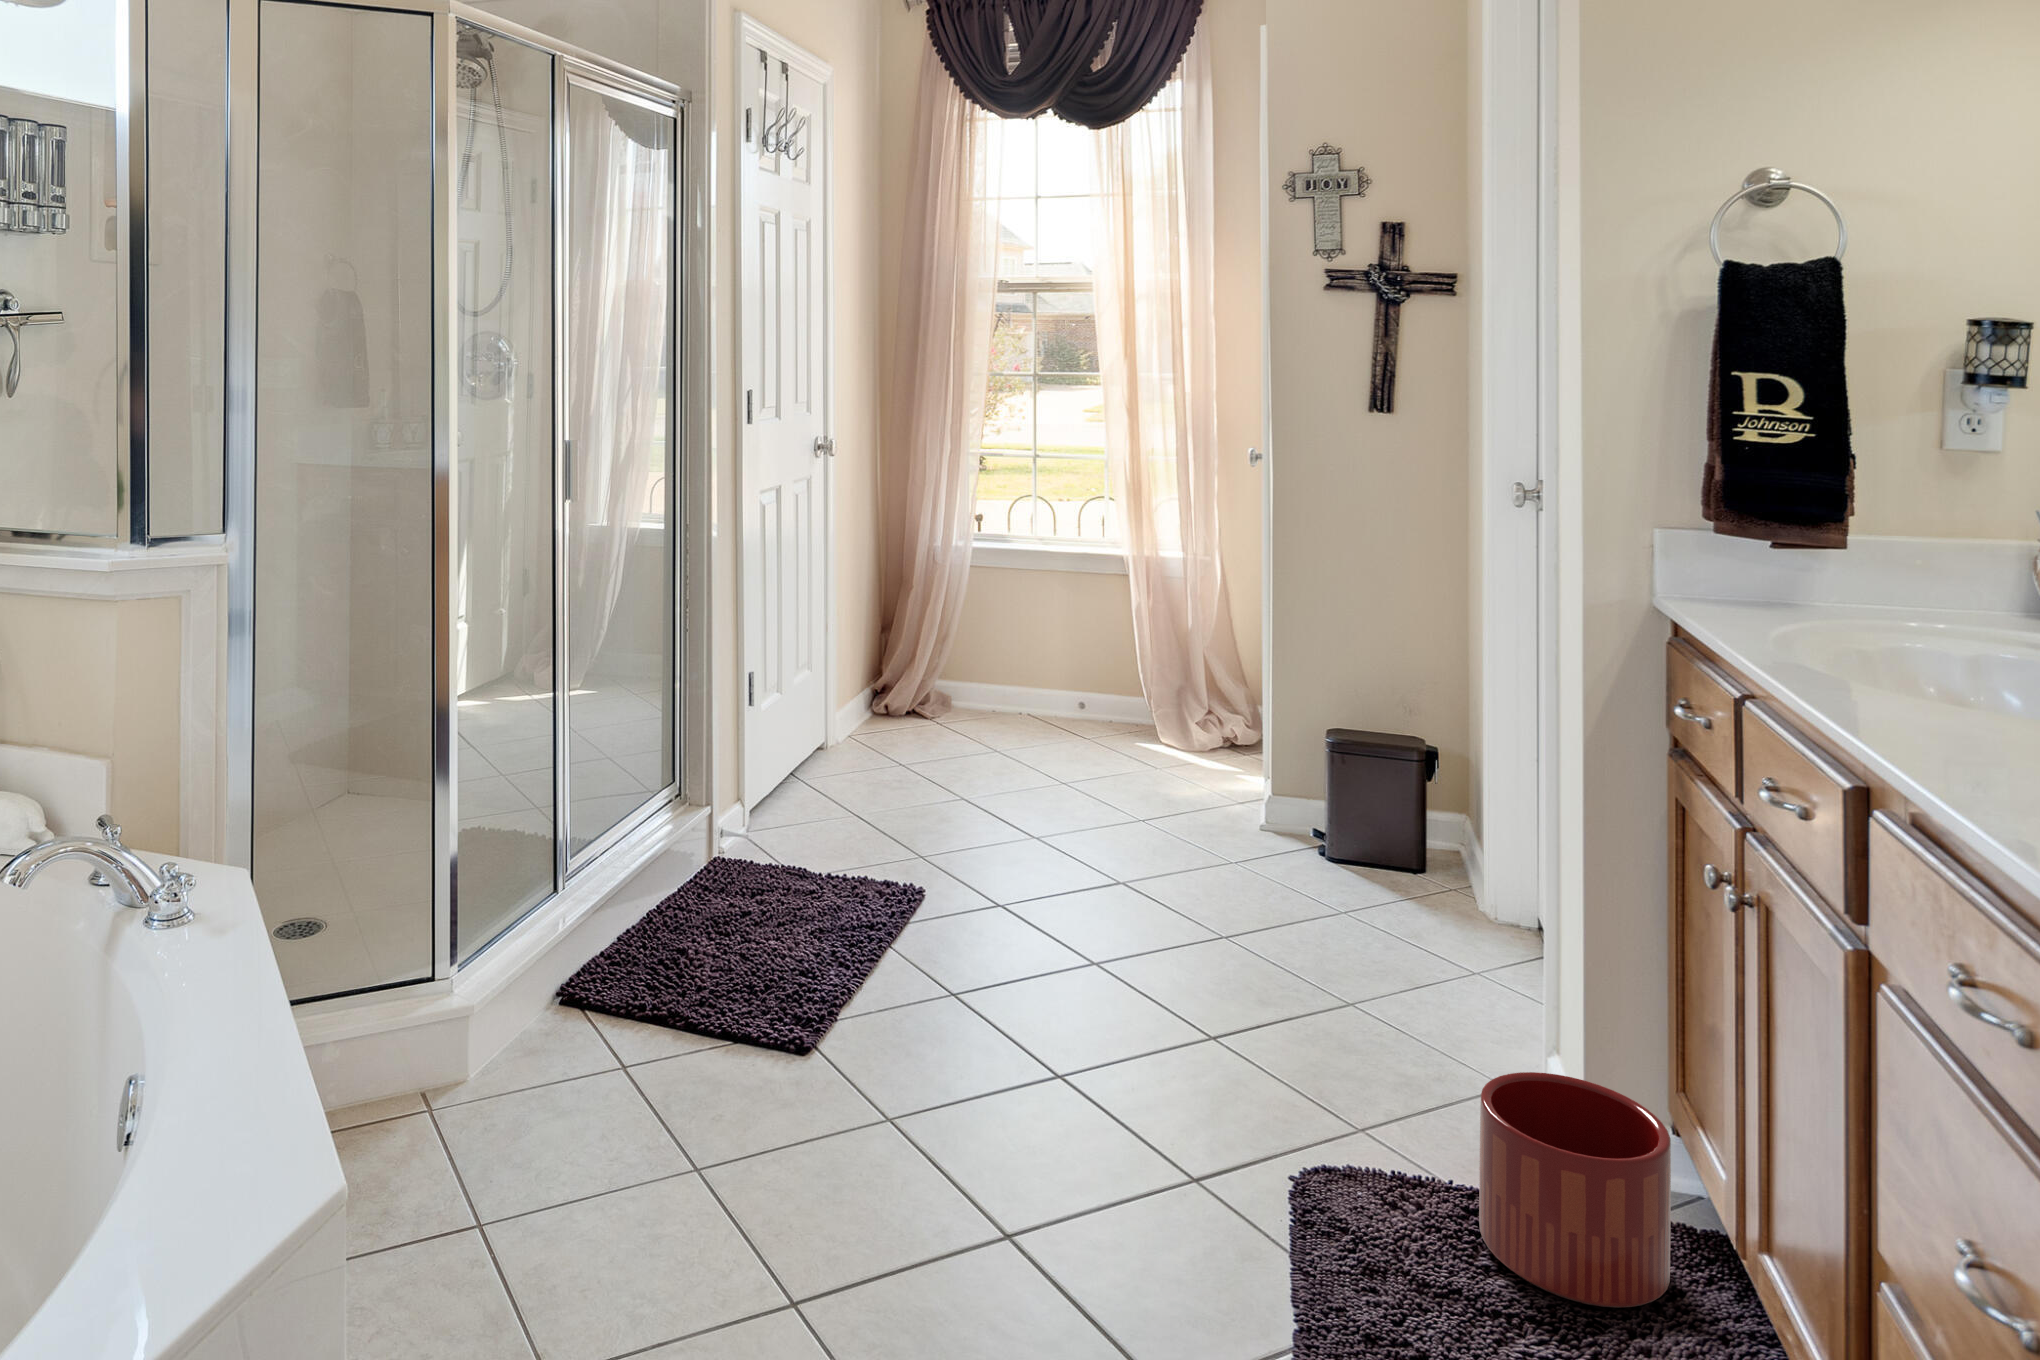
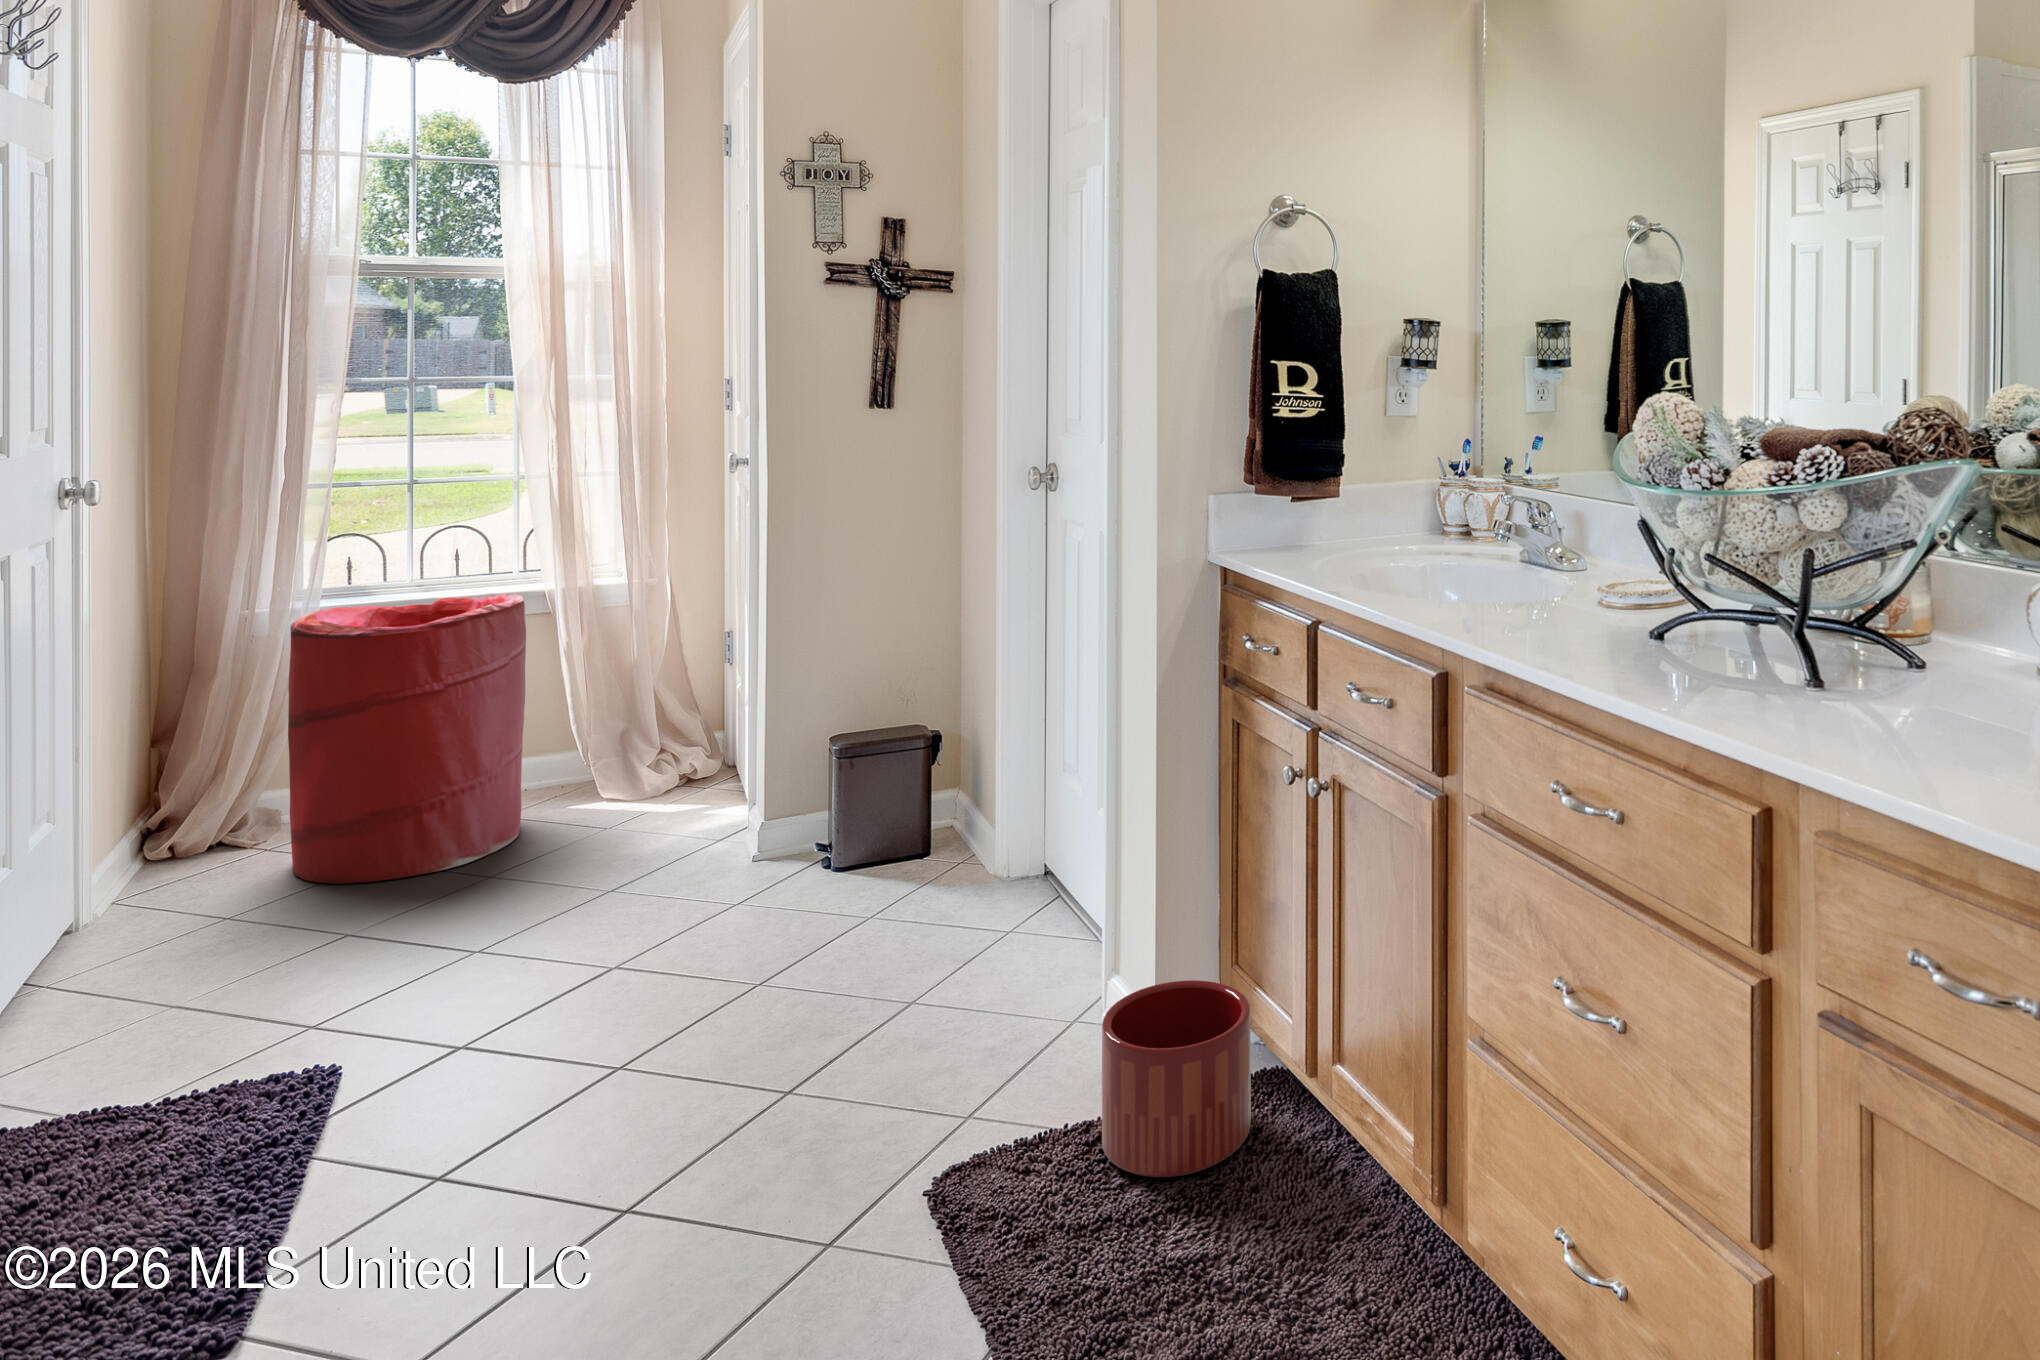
laundry hamper: none [952,548,1099,765] -> present [288,594,526,883]

